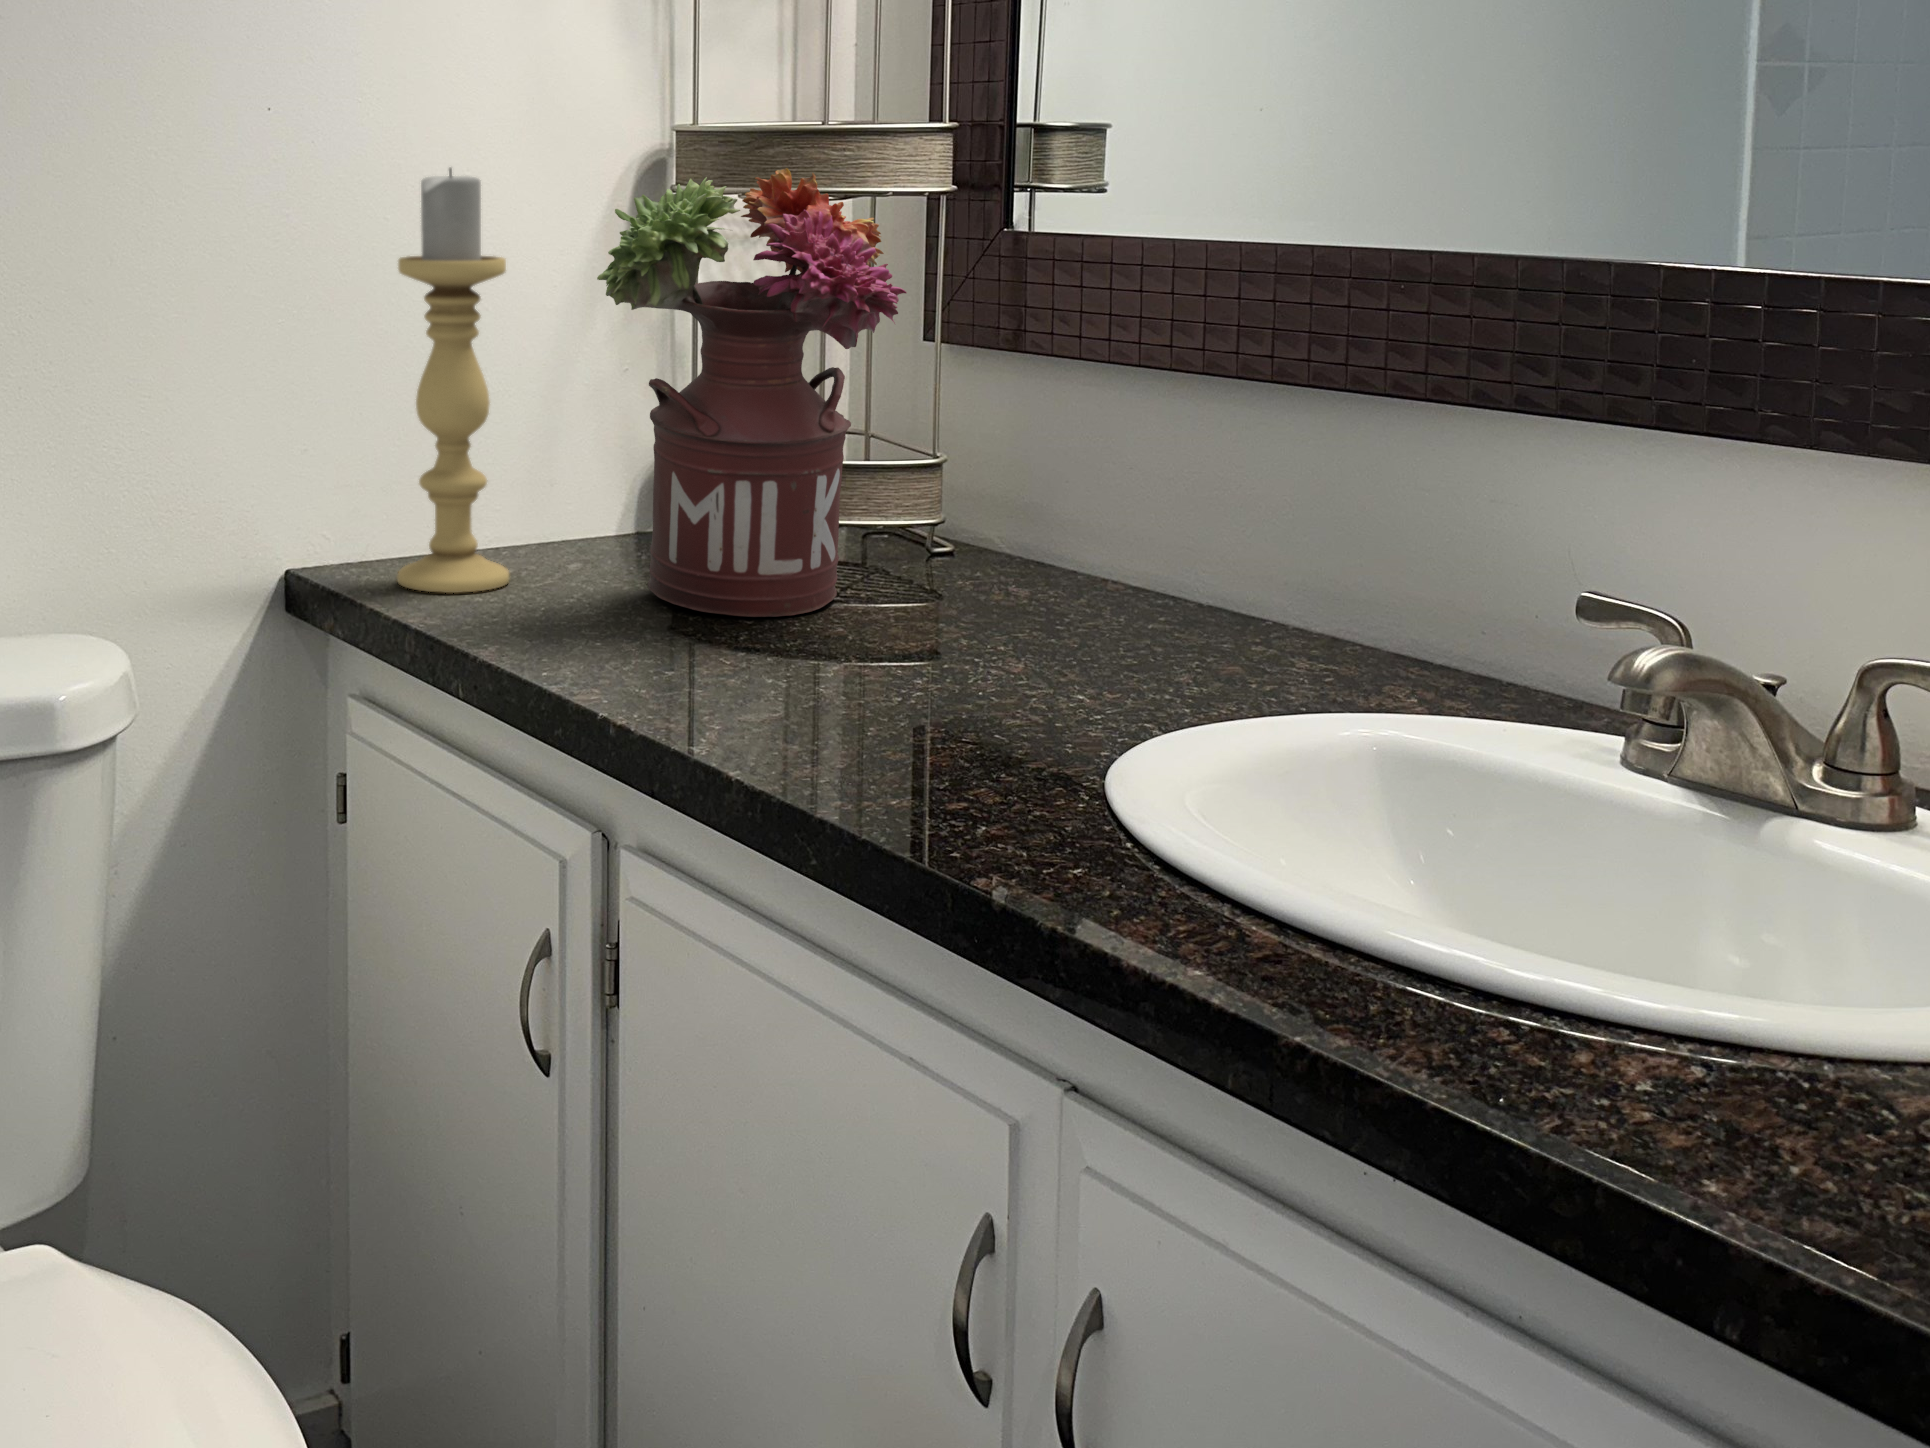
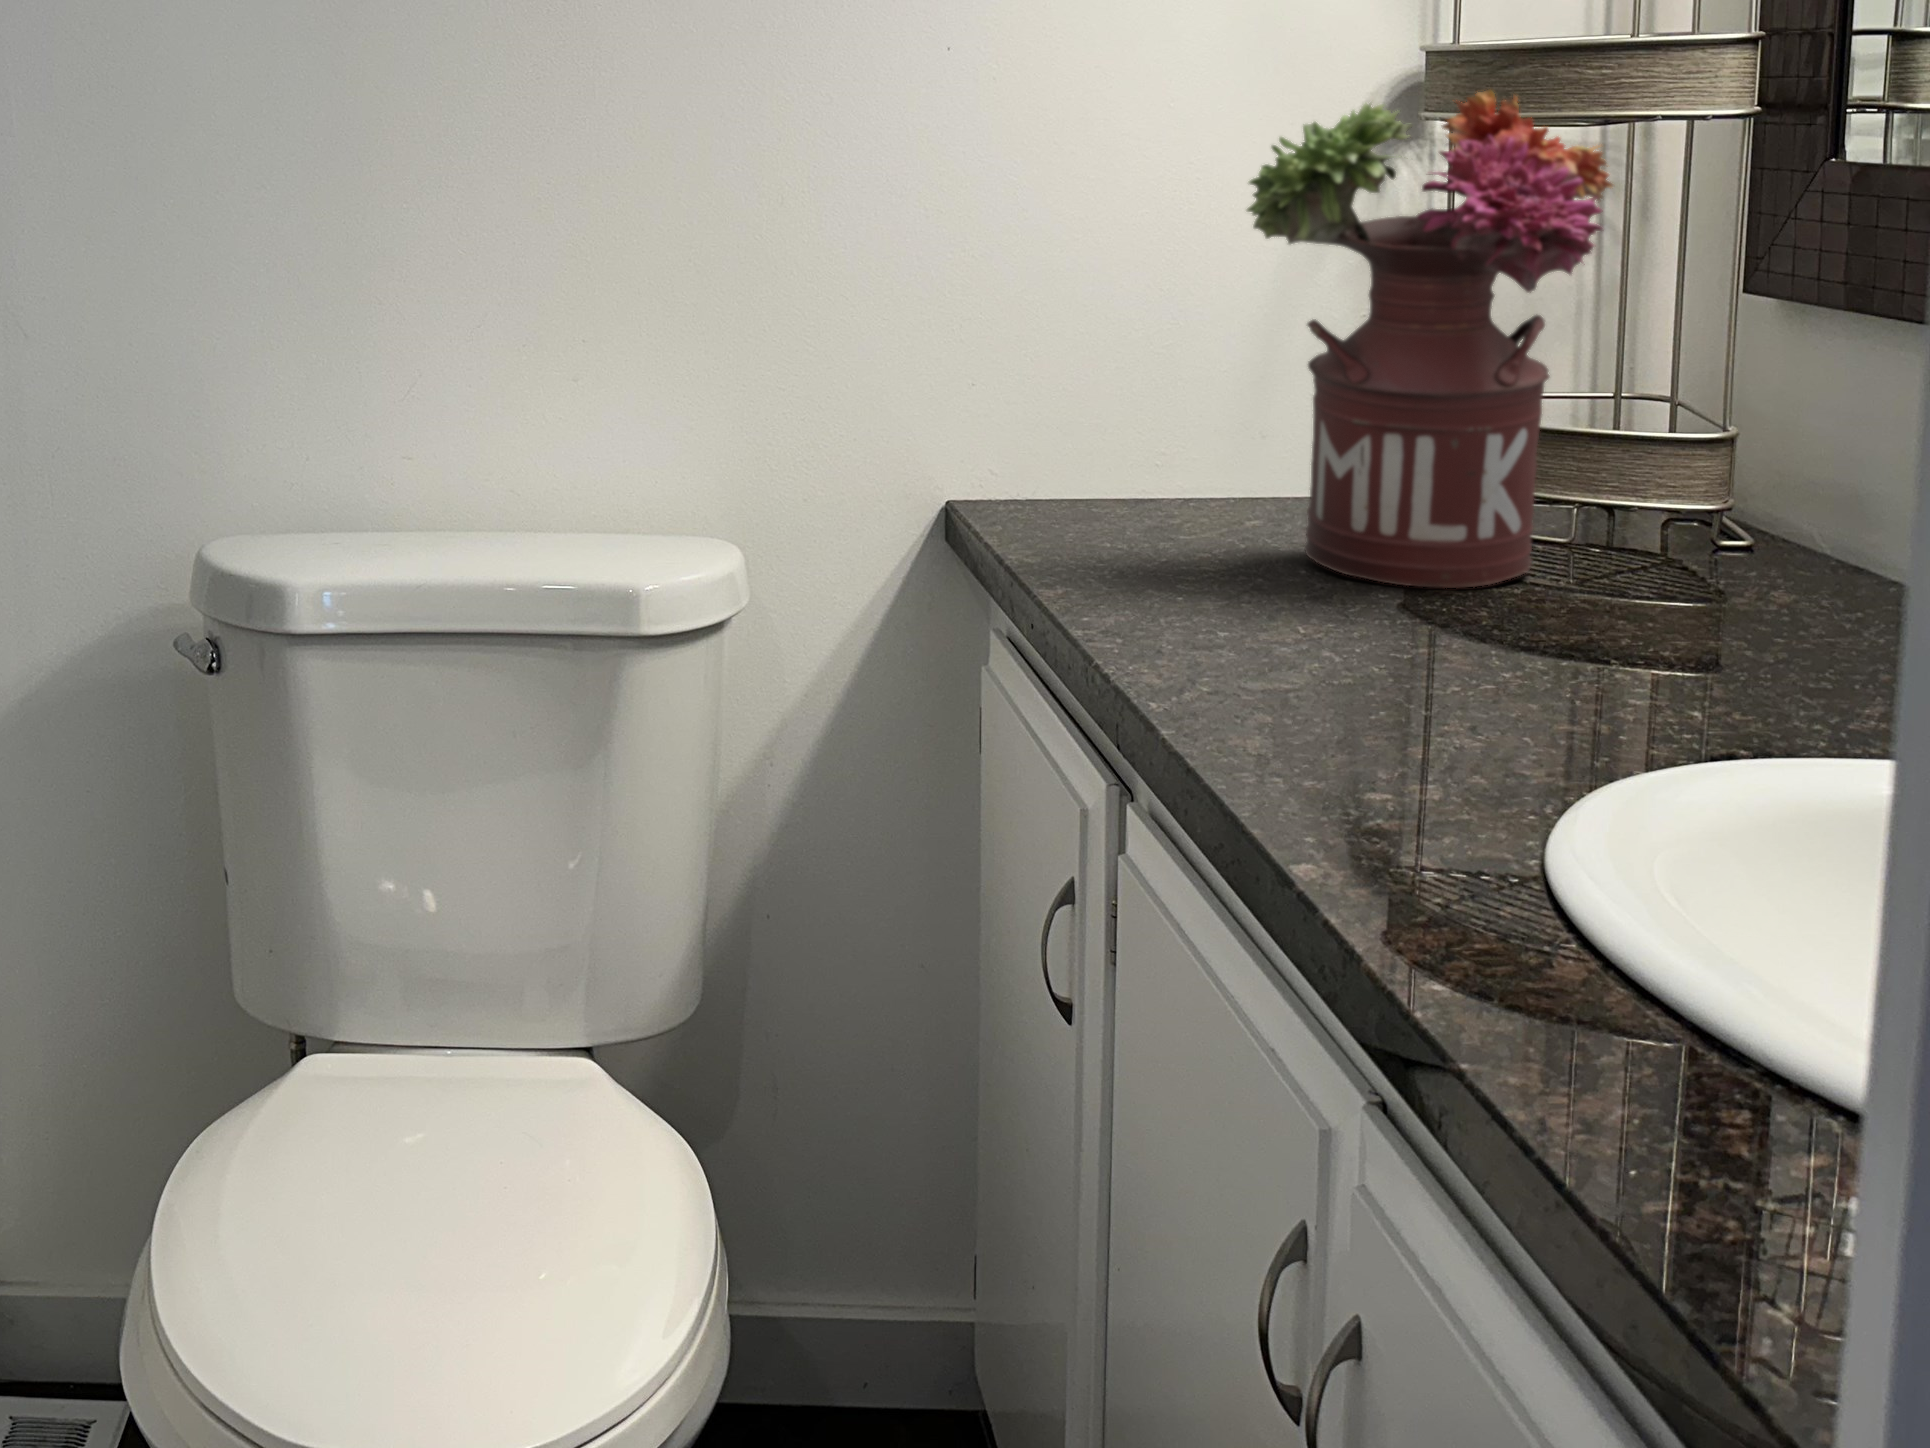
candle holder: present [397,168,509,593] -> none [1056,96,1184,534]

